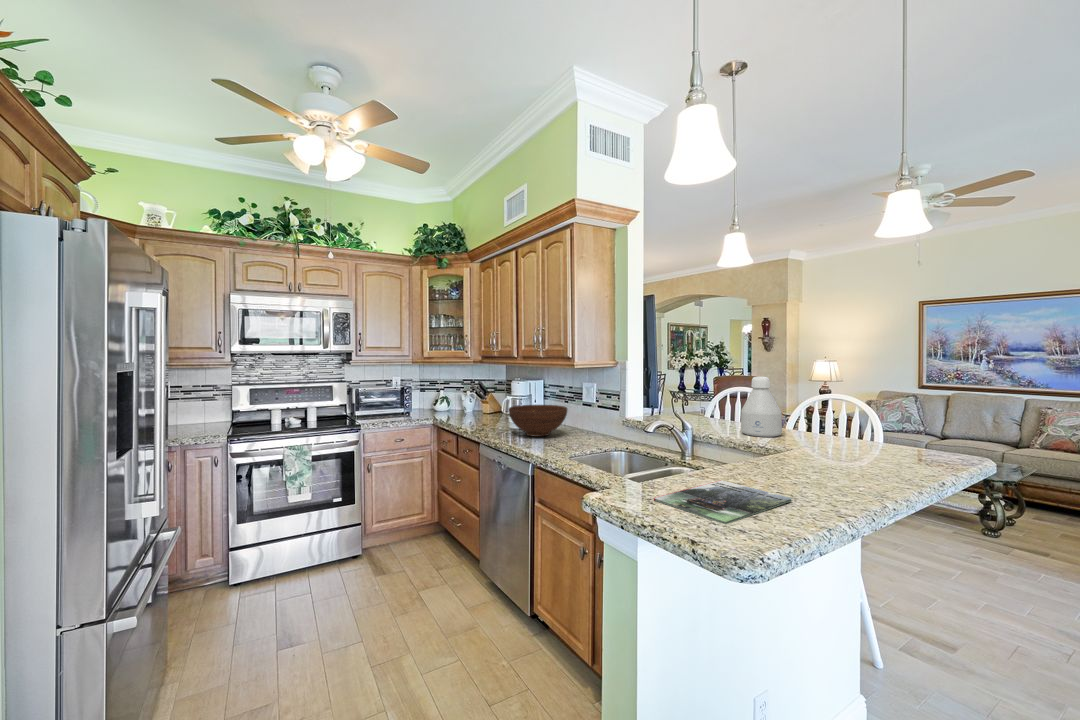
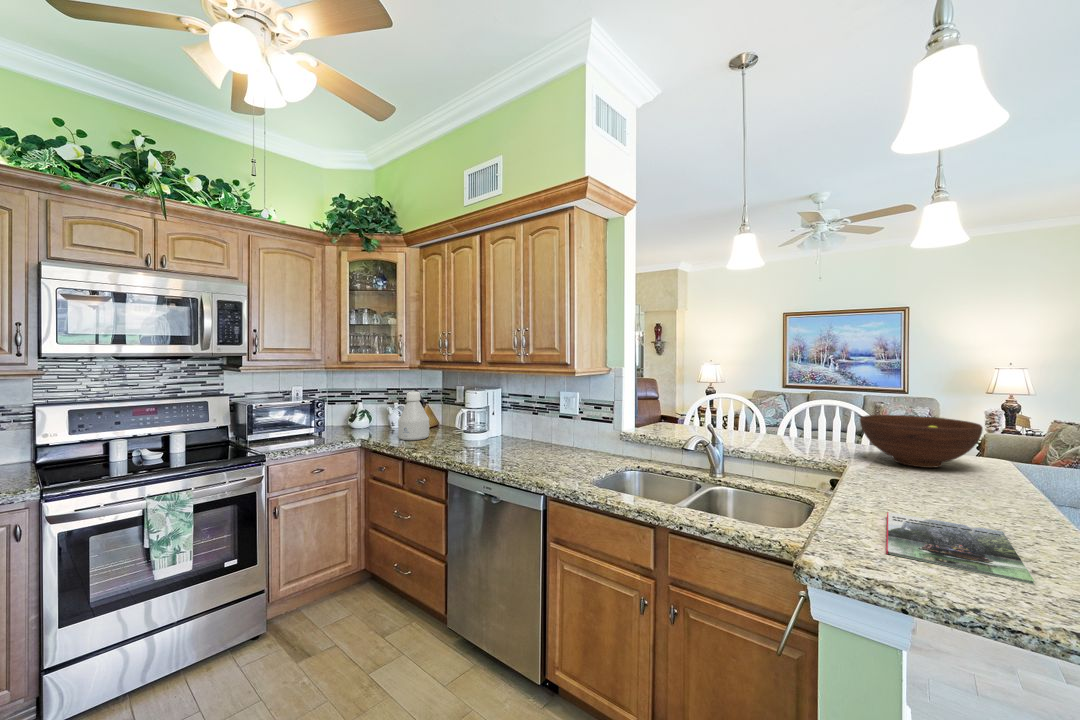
bottle: present [741,377,782,437] -> present [398,391,429,440]
fruit bowl: present [508,405,567,437] -> present [860,415,983,468]

